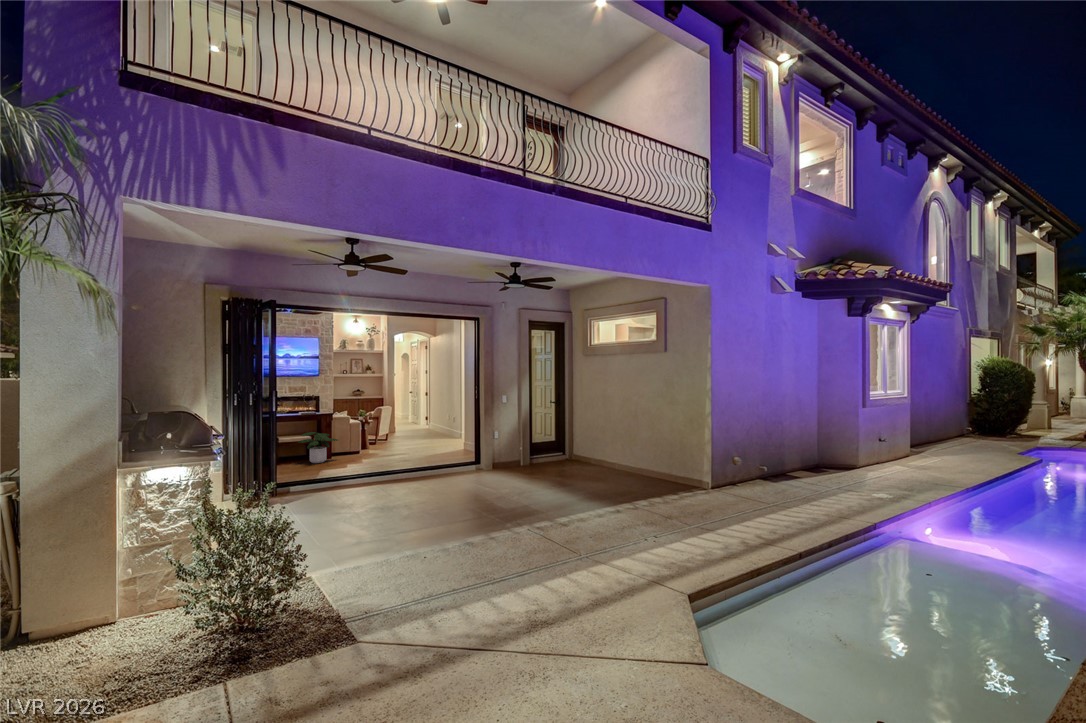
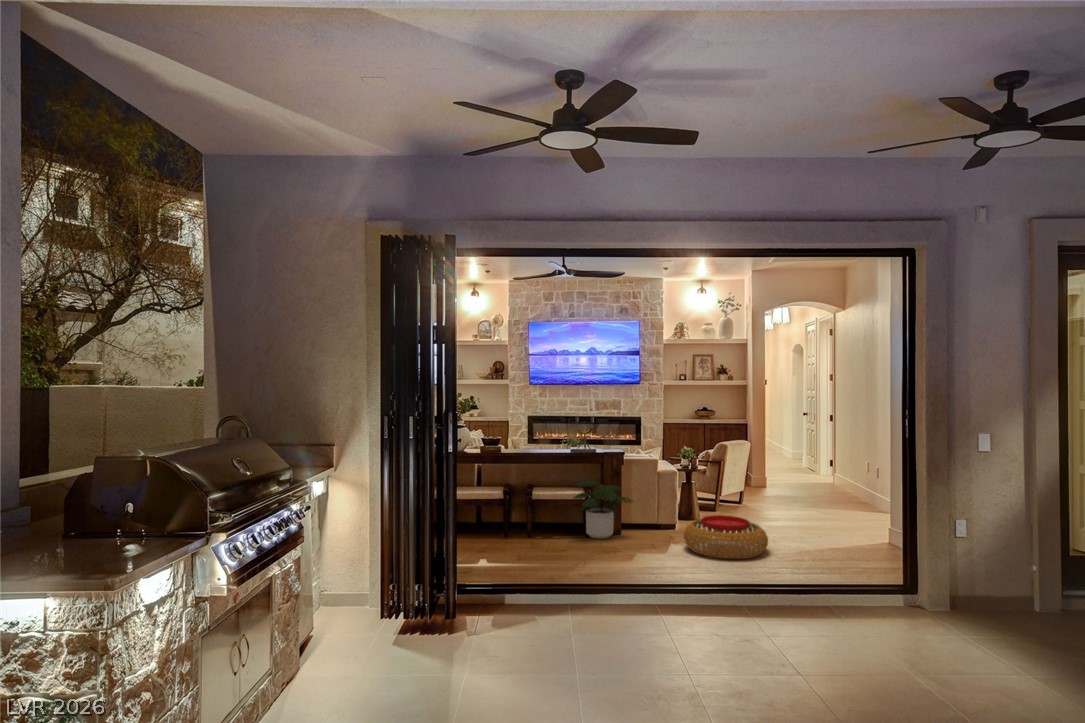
pouf: none [369,440,412,460] -> present [684,515,768,559]

